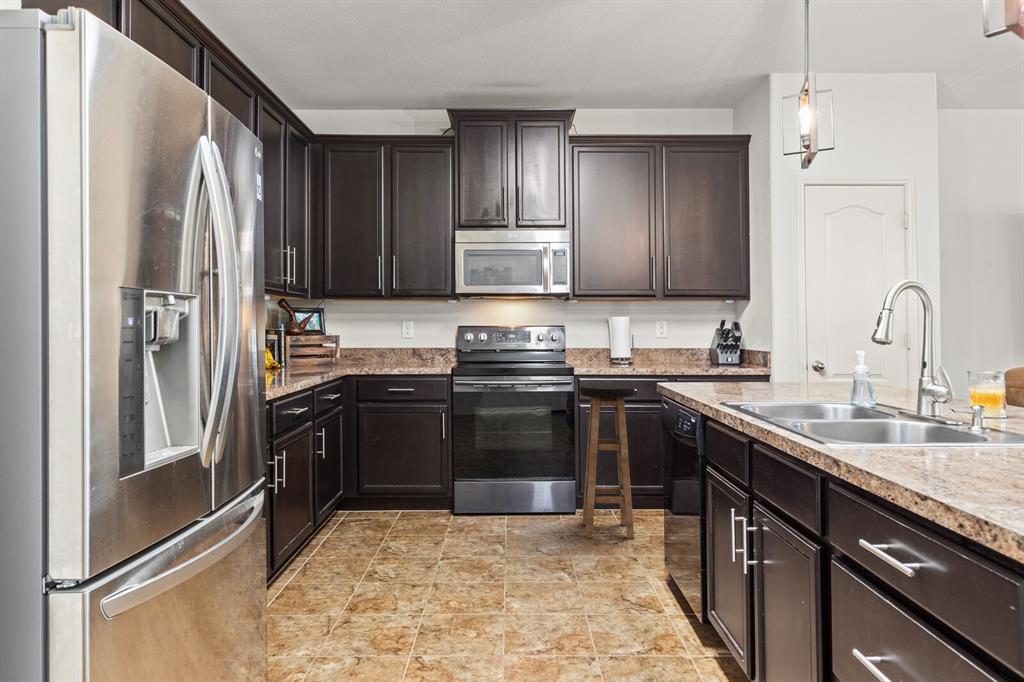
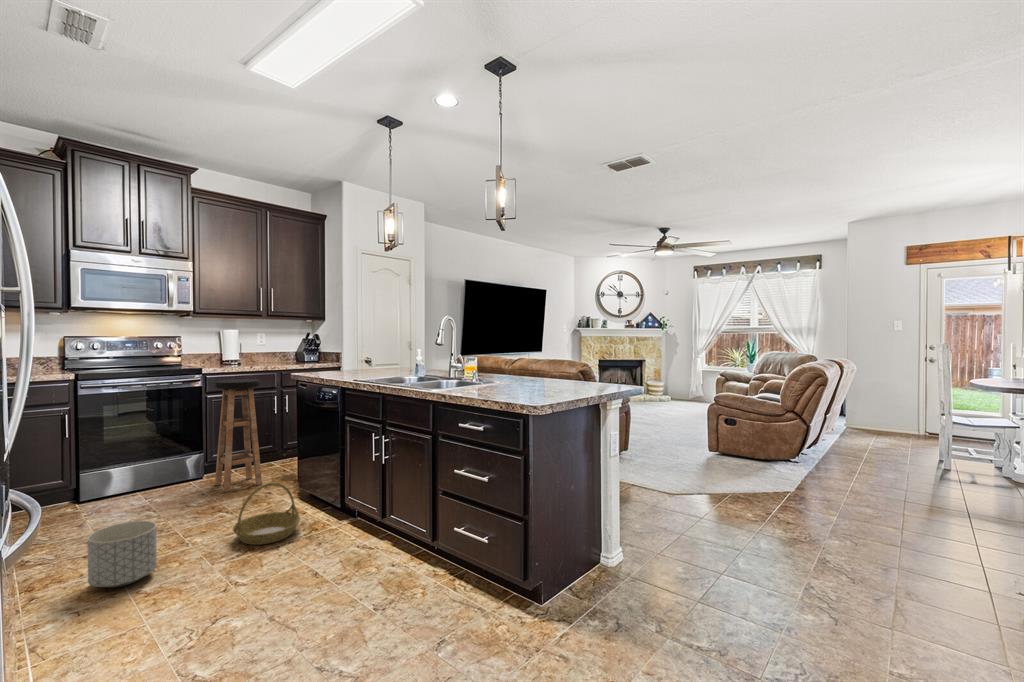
basket: none [543,552,639,652] -> present [233,483,300,545]
planter: none [372,561,443,648] -> present [88,521,157,588]

